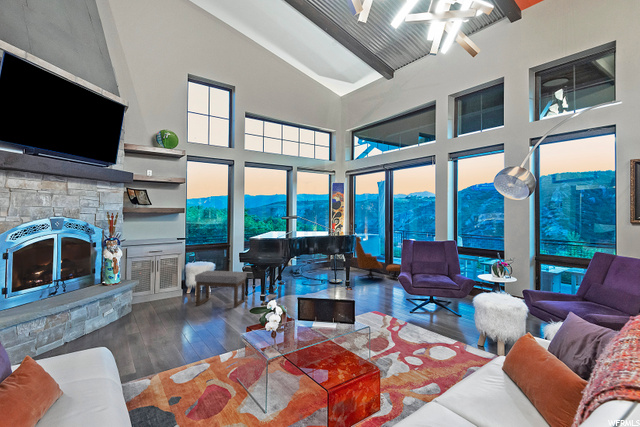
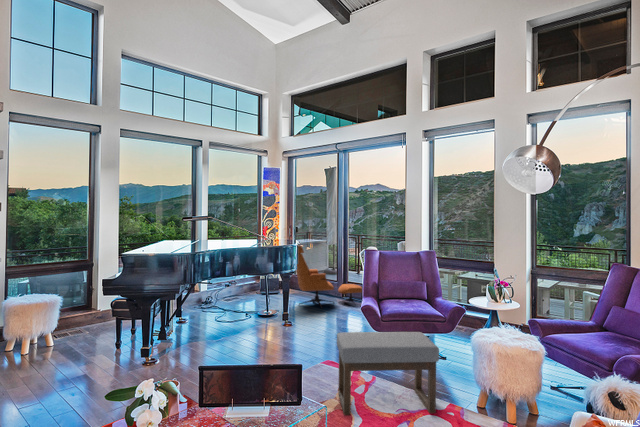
ottoman: present [195,271,247,308] -> present [337,332,439,415]

